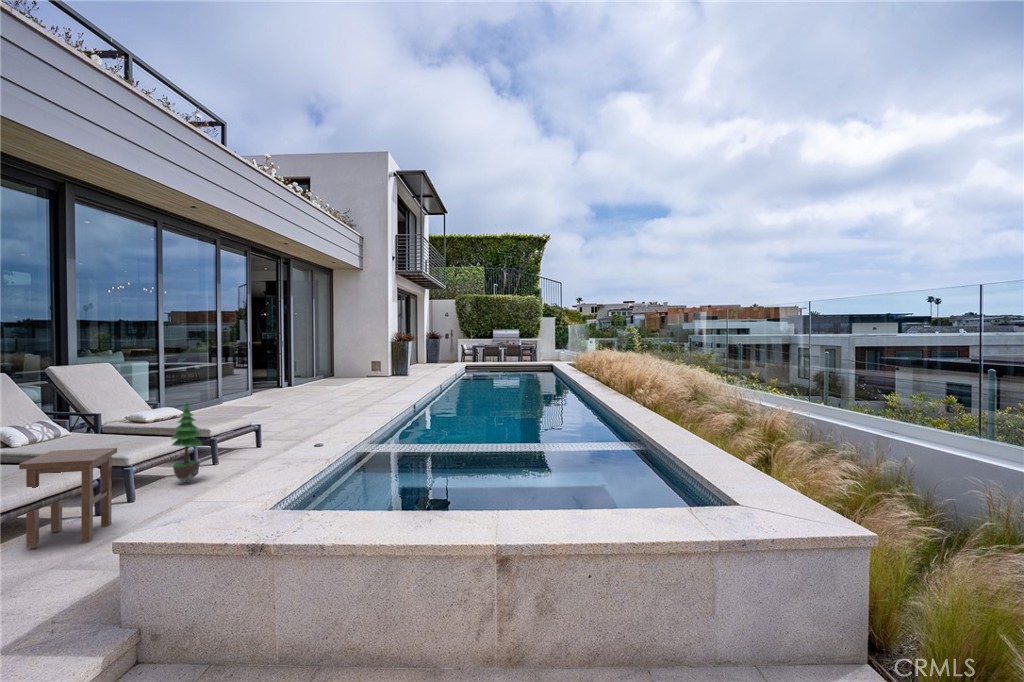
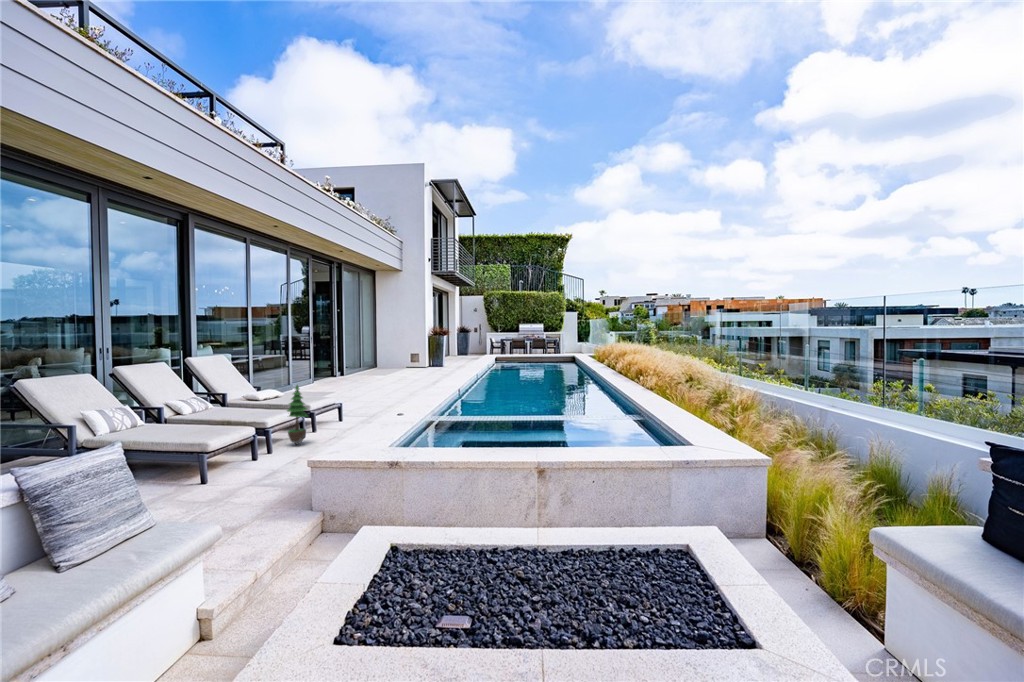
stool: present [19,448,117,548] -> none [209,415,263,481]

